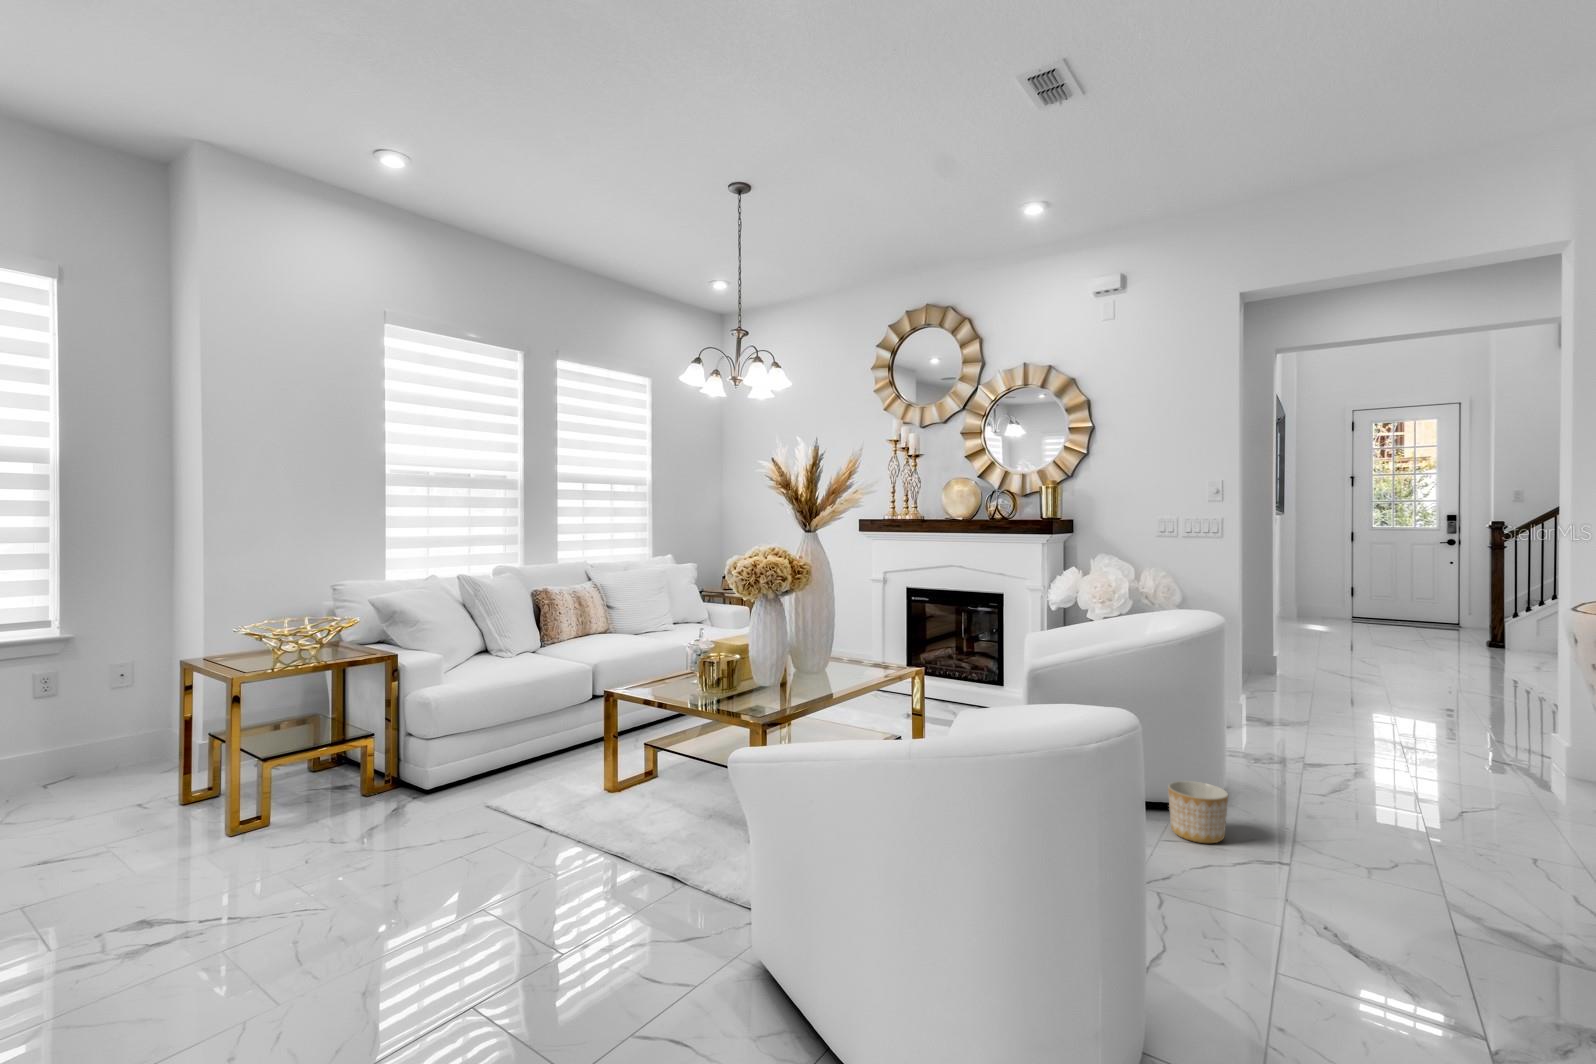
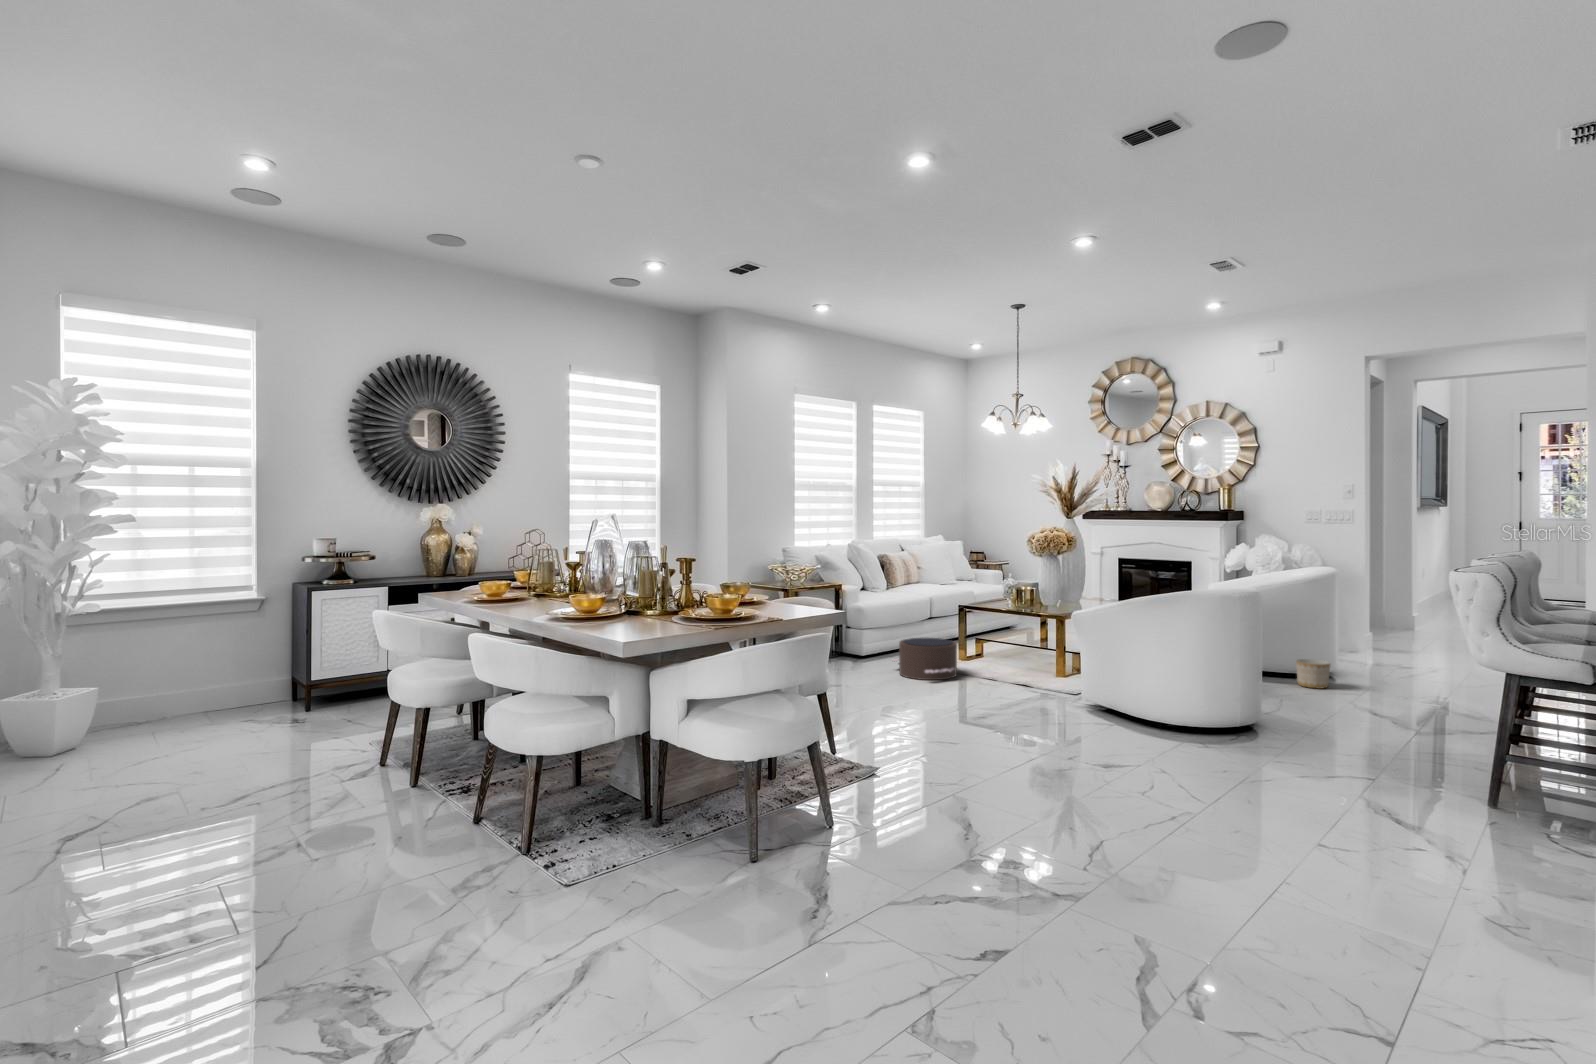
pouf: none [438,751,561,853] -> present [893,638,957,680]

